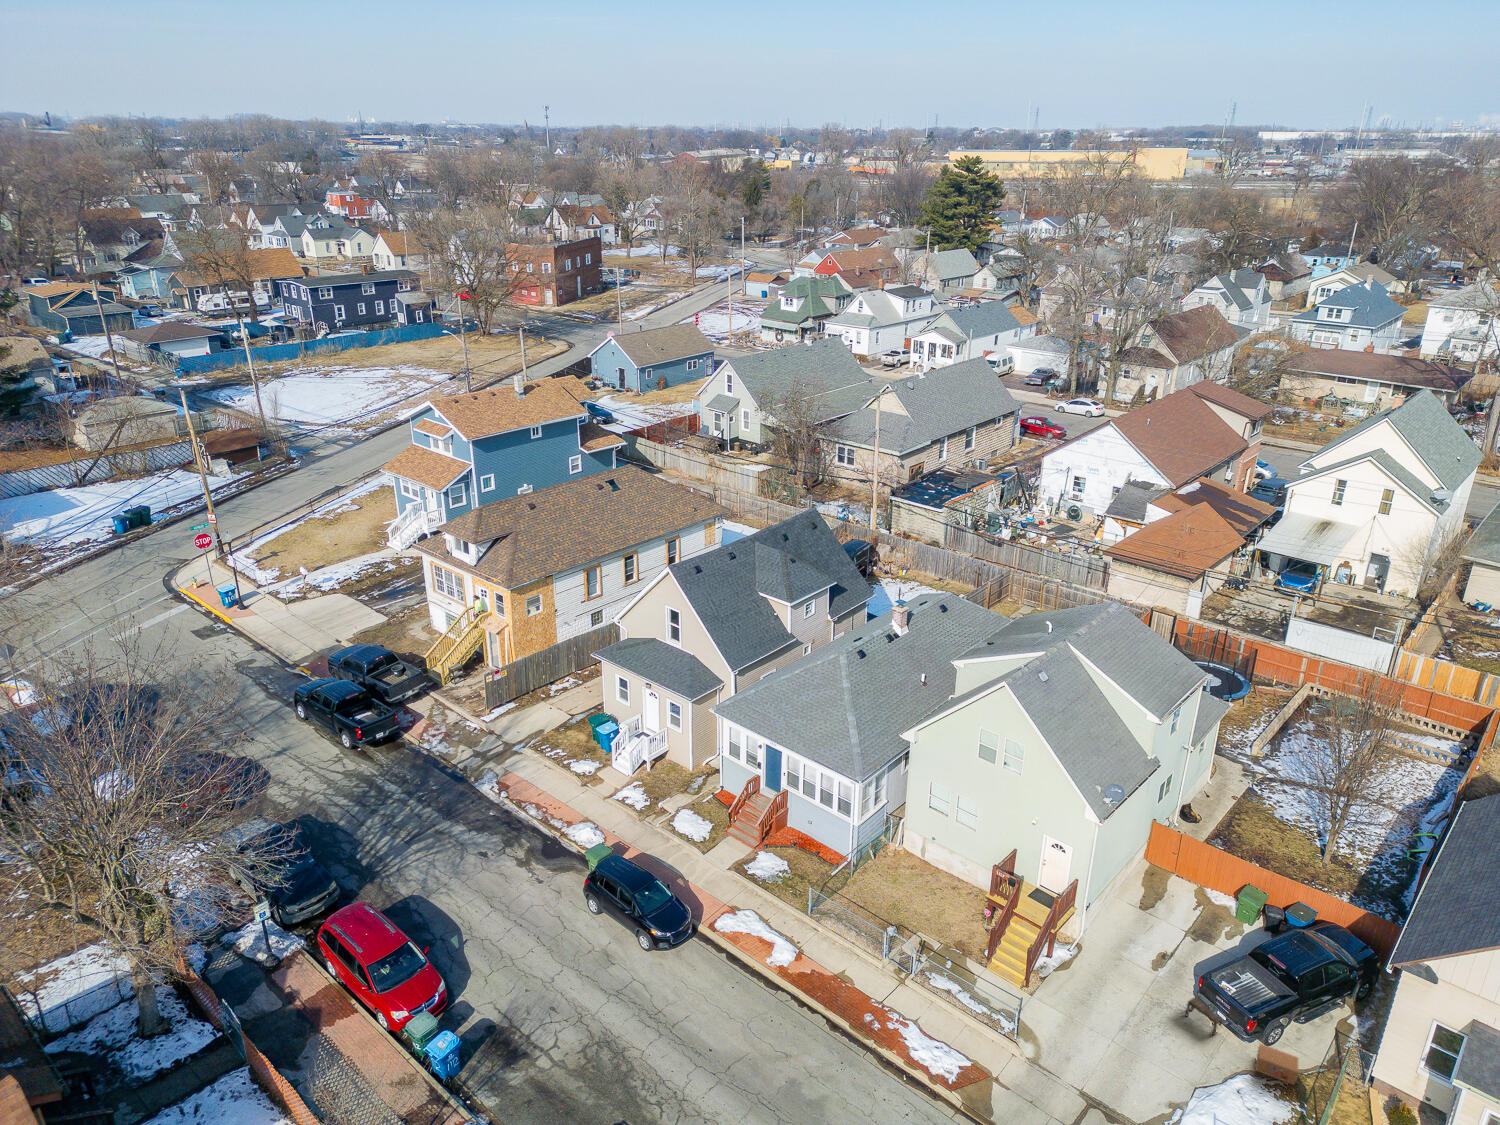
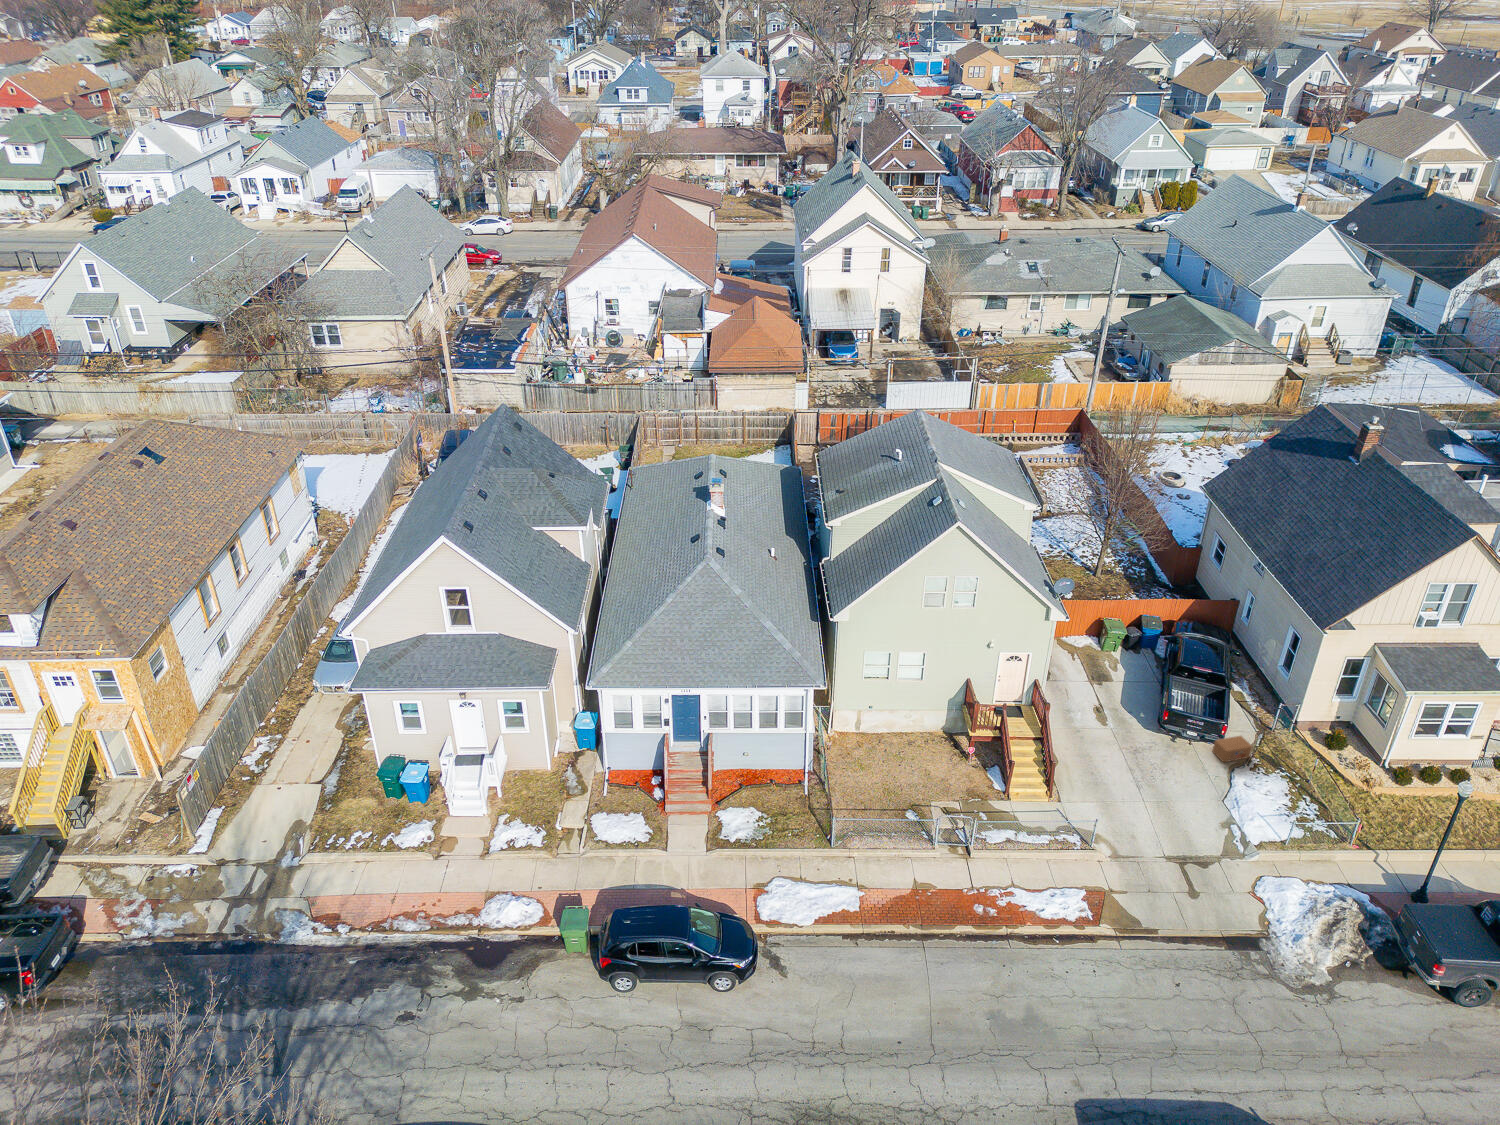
bench: present [1186,997,1222,1035] -> none [1147,729,1182,753]

